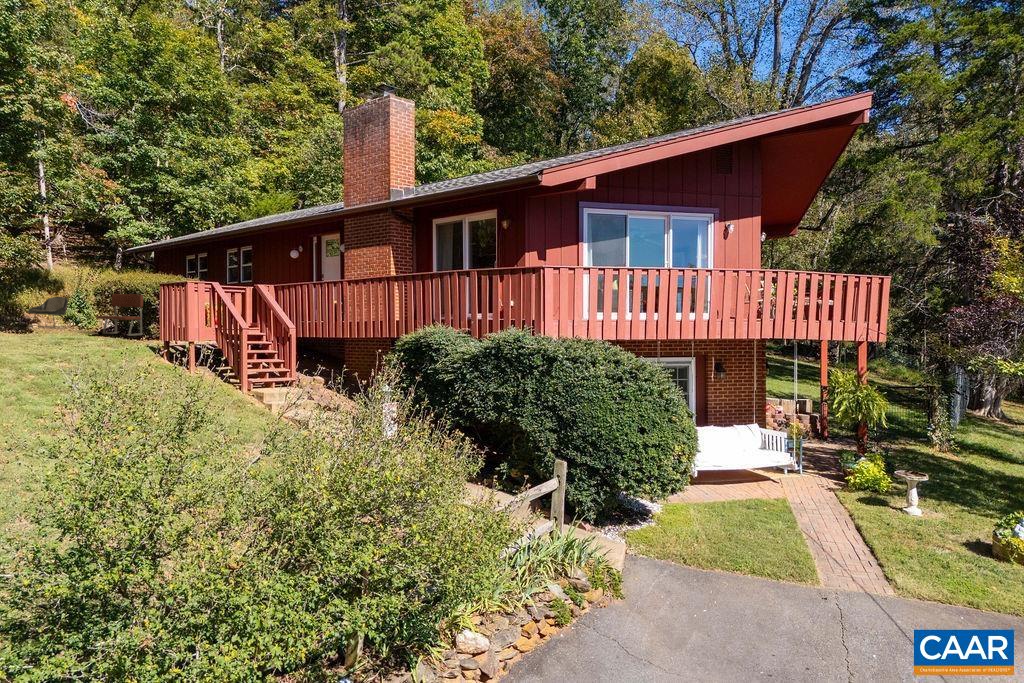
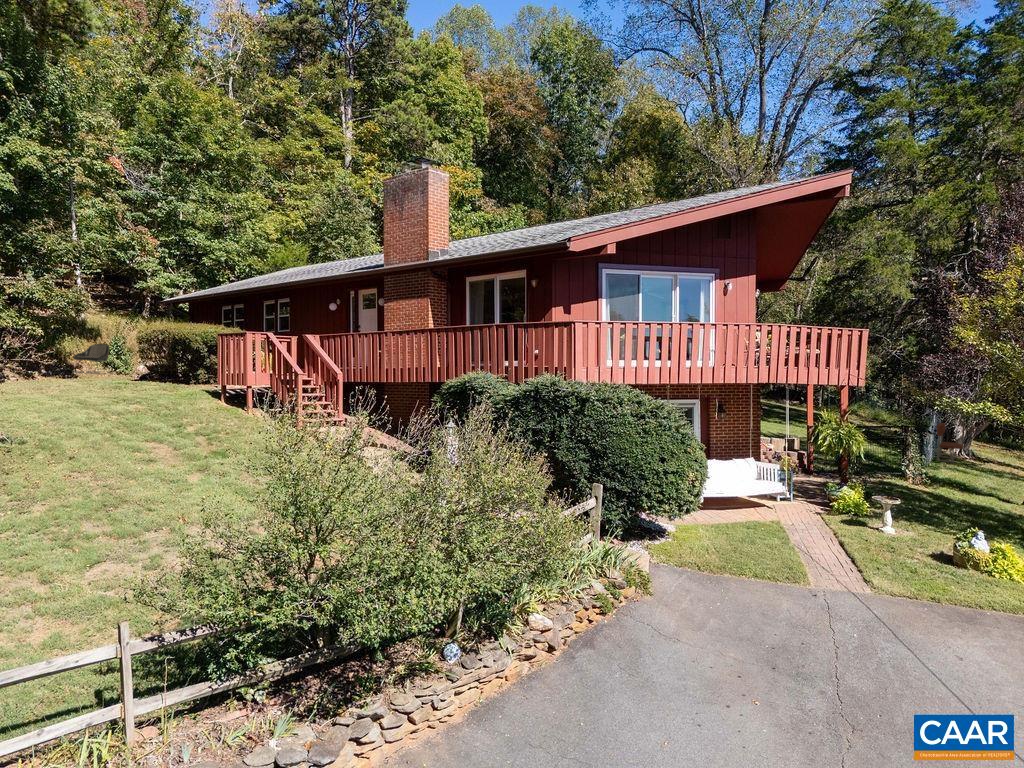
bench: present [96,294,143,336] -> present [937,423,963,463]

